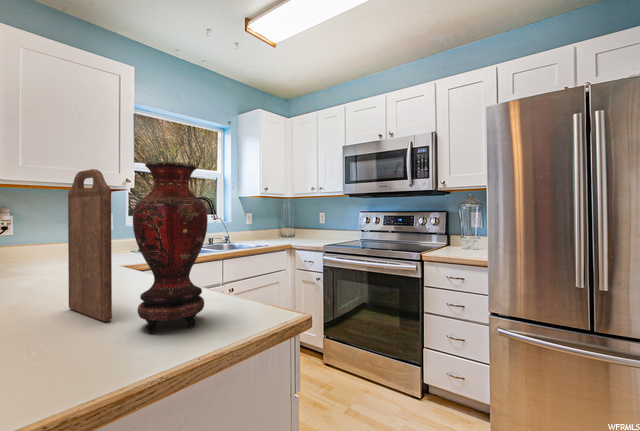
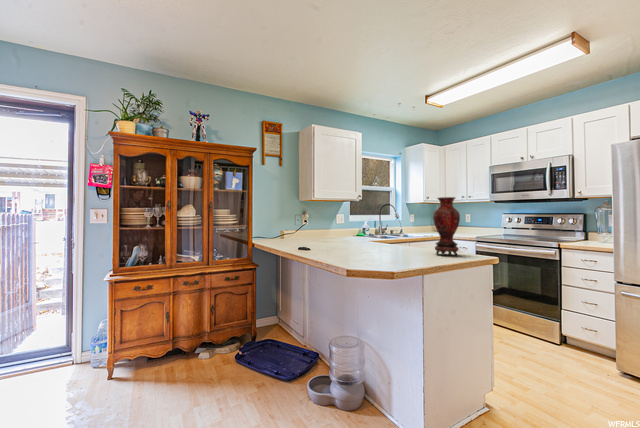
cutting board: present [68,169,112,322] -> none [395,199,421,253]

